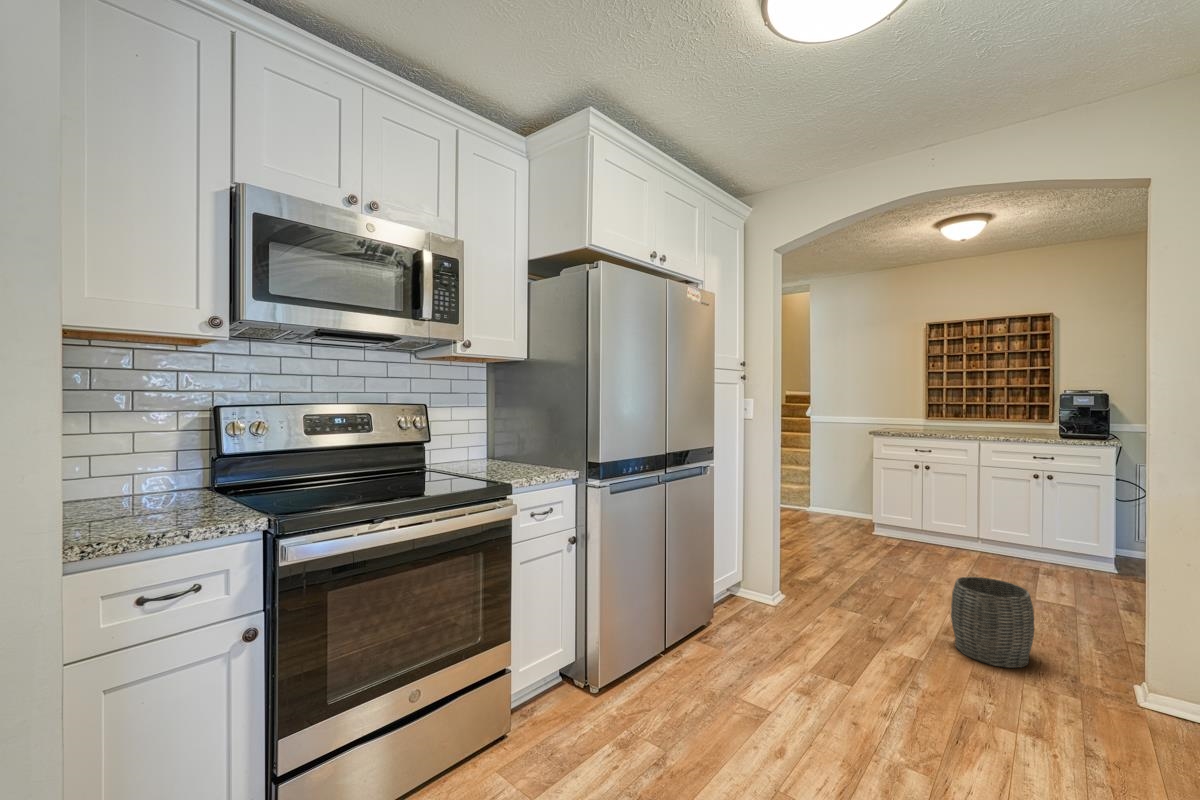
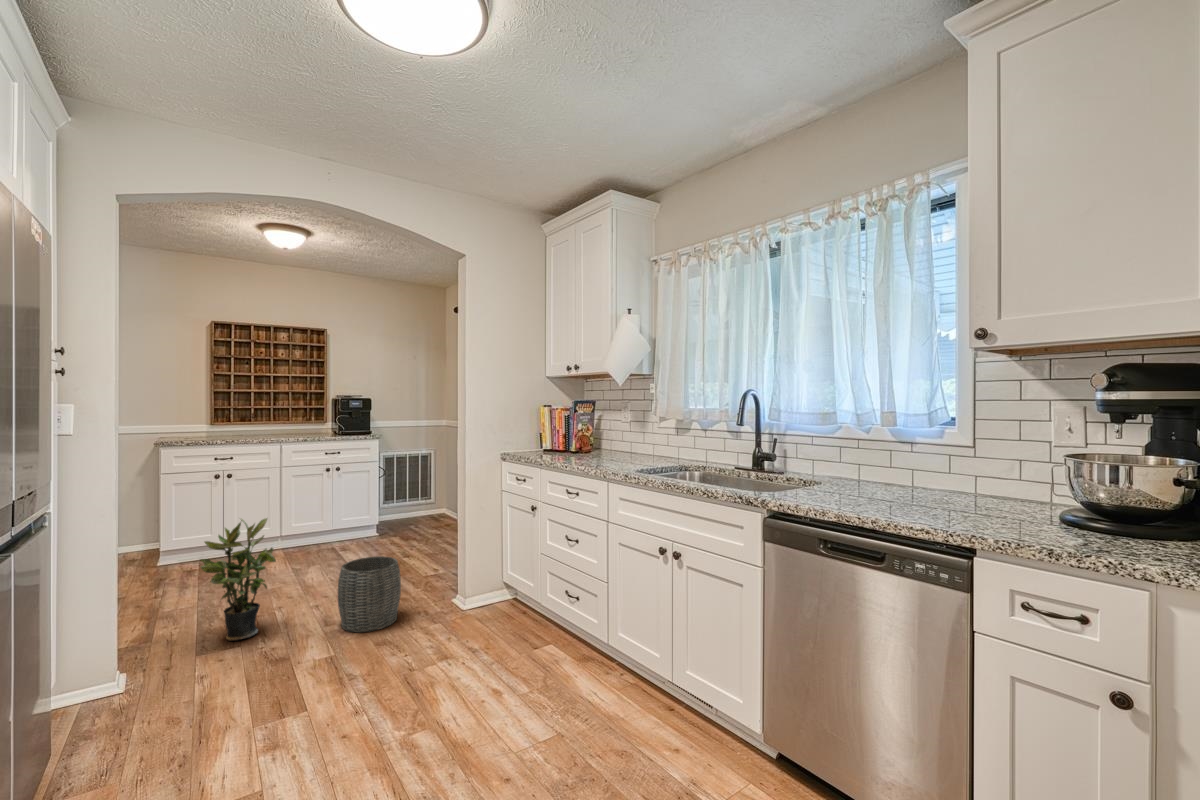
potted plant: none [837,503,900,612] -> present [201,518,276,641]

